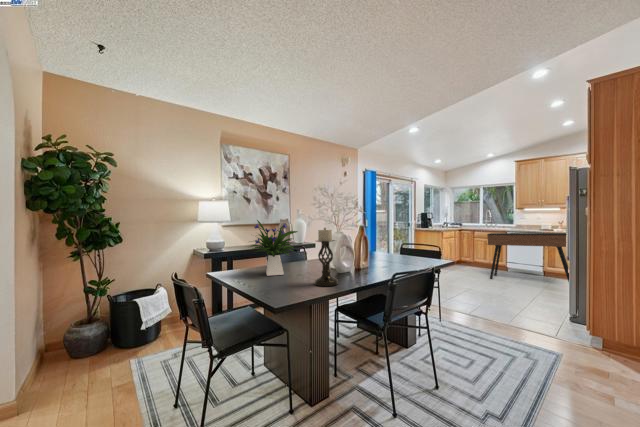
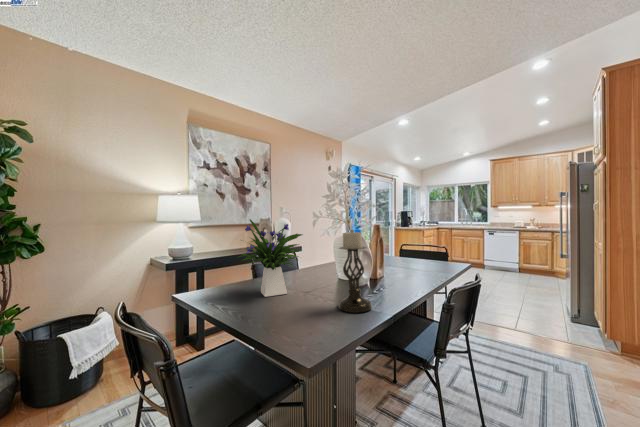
console table: present [487,233,569,282] -> none [470,231,555,287]

